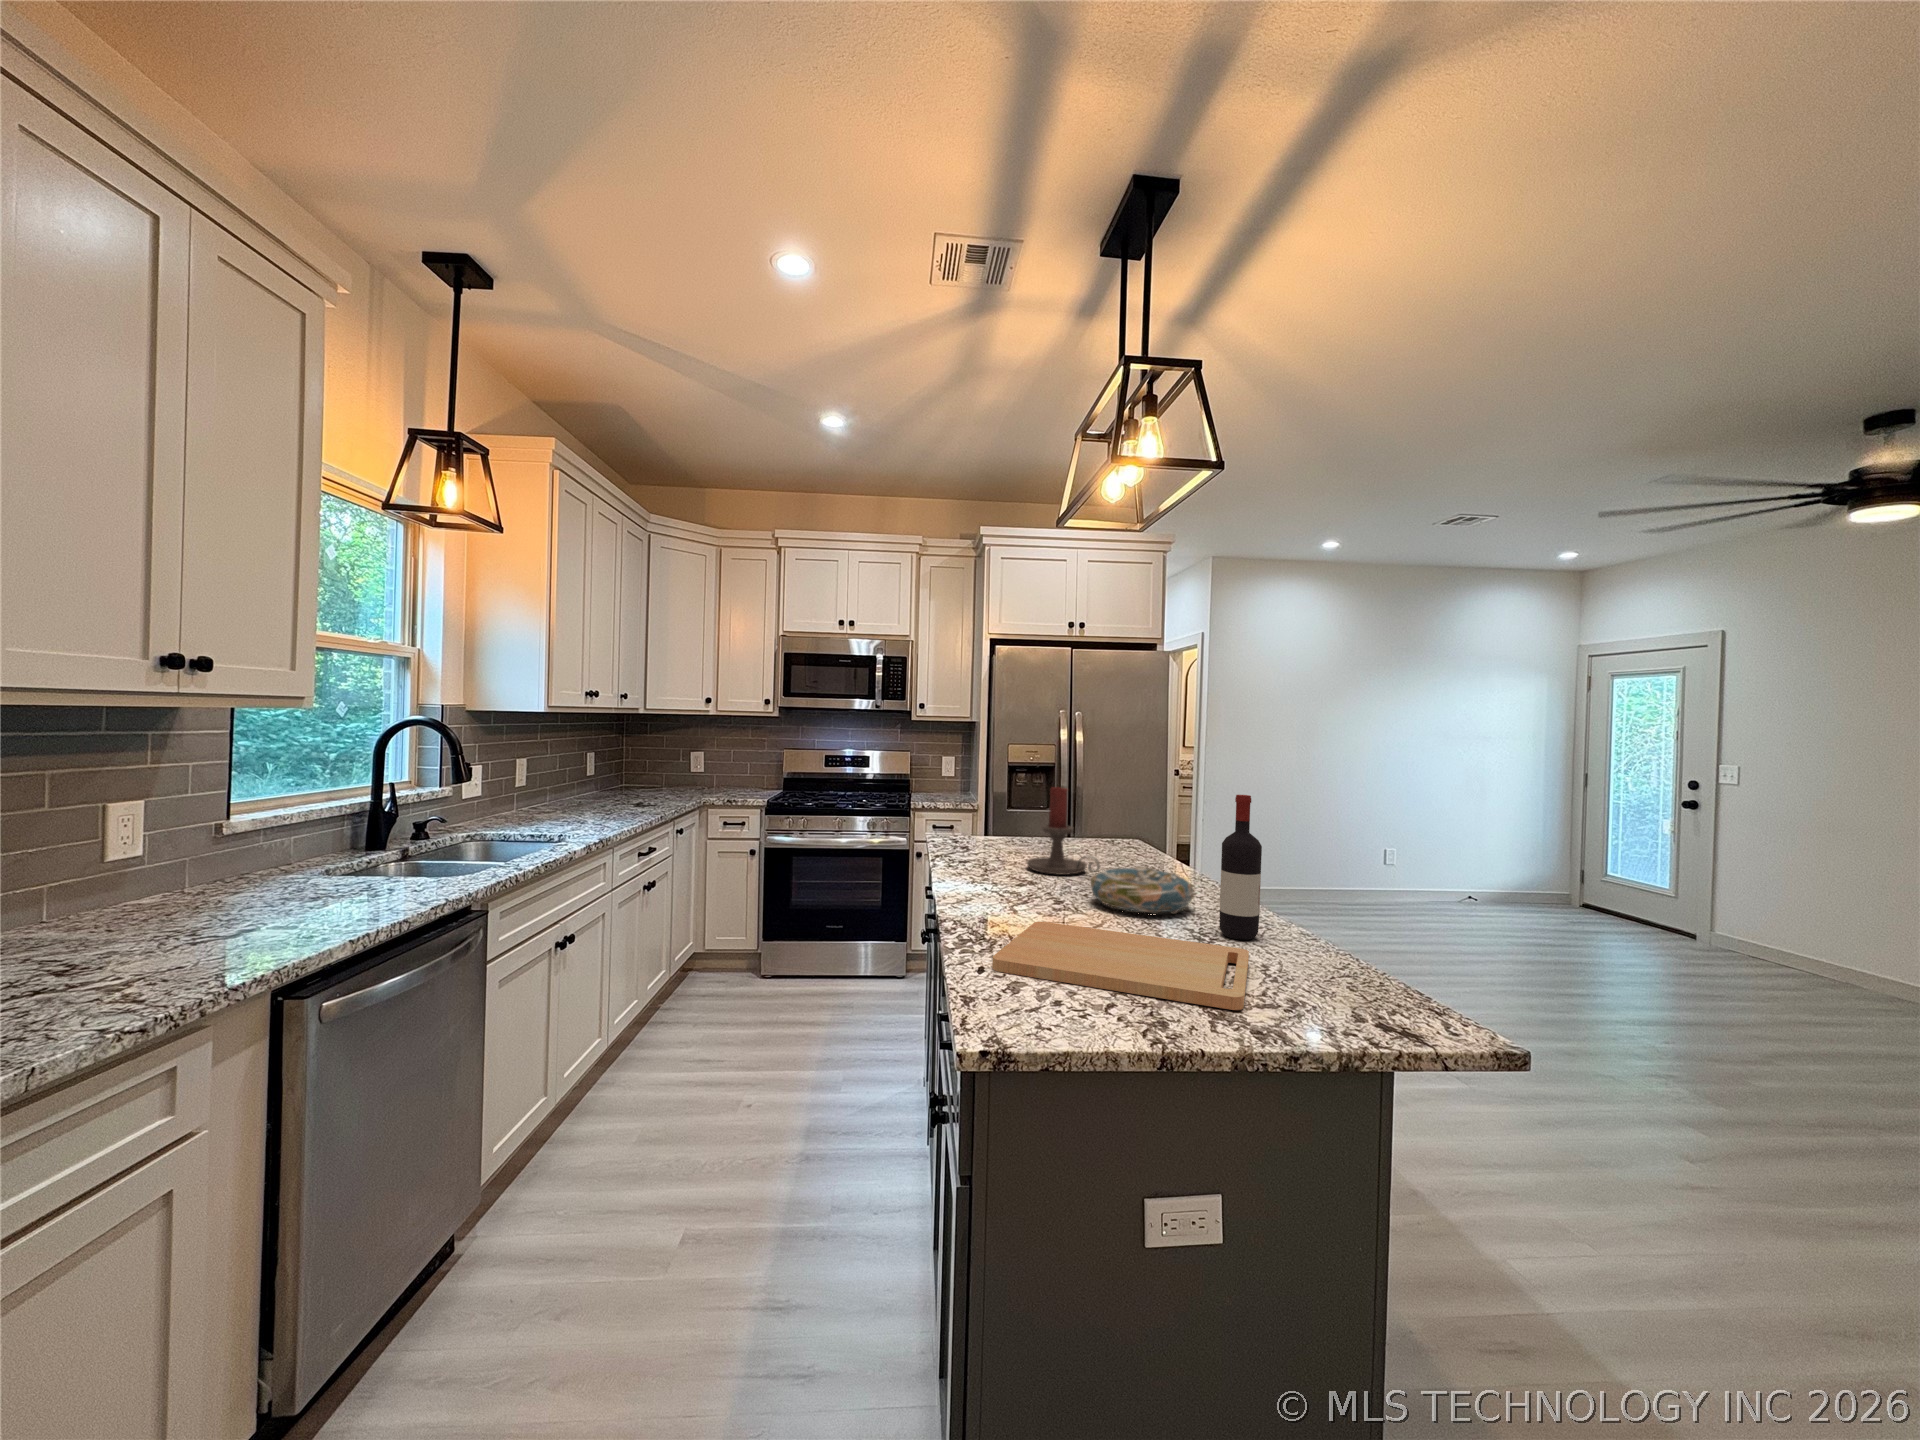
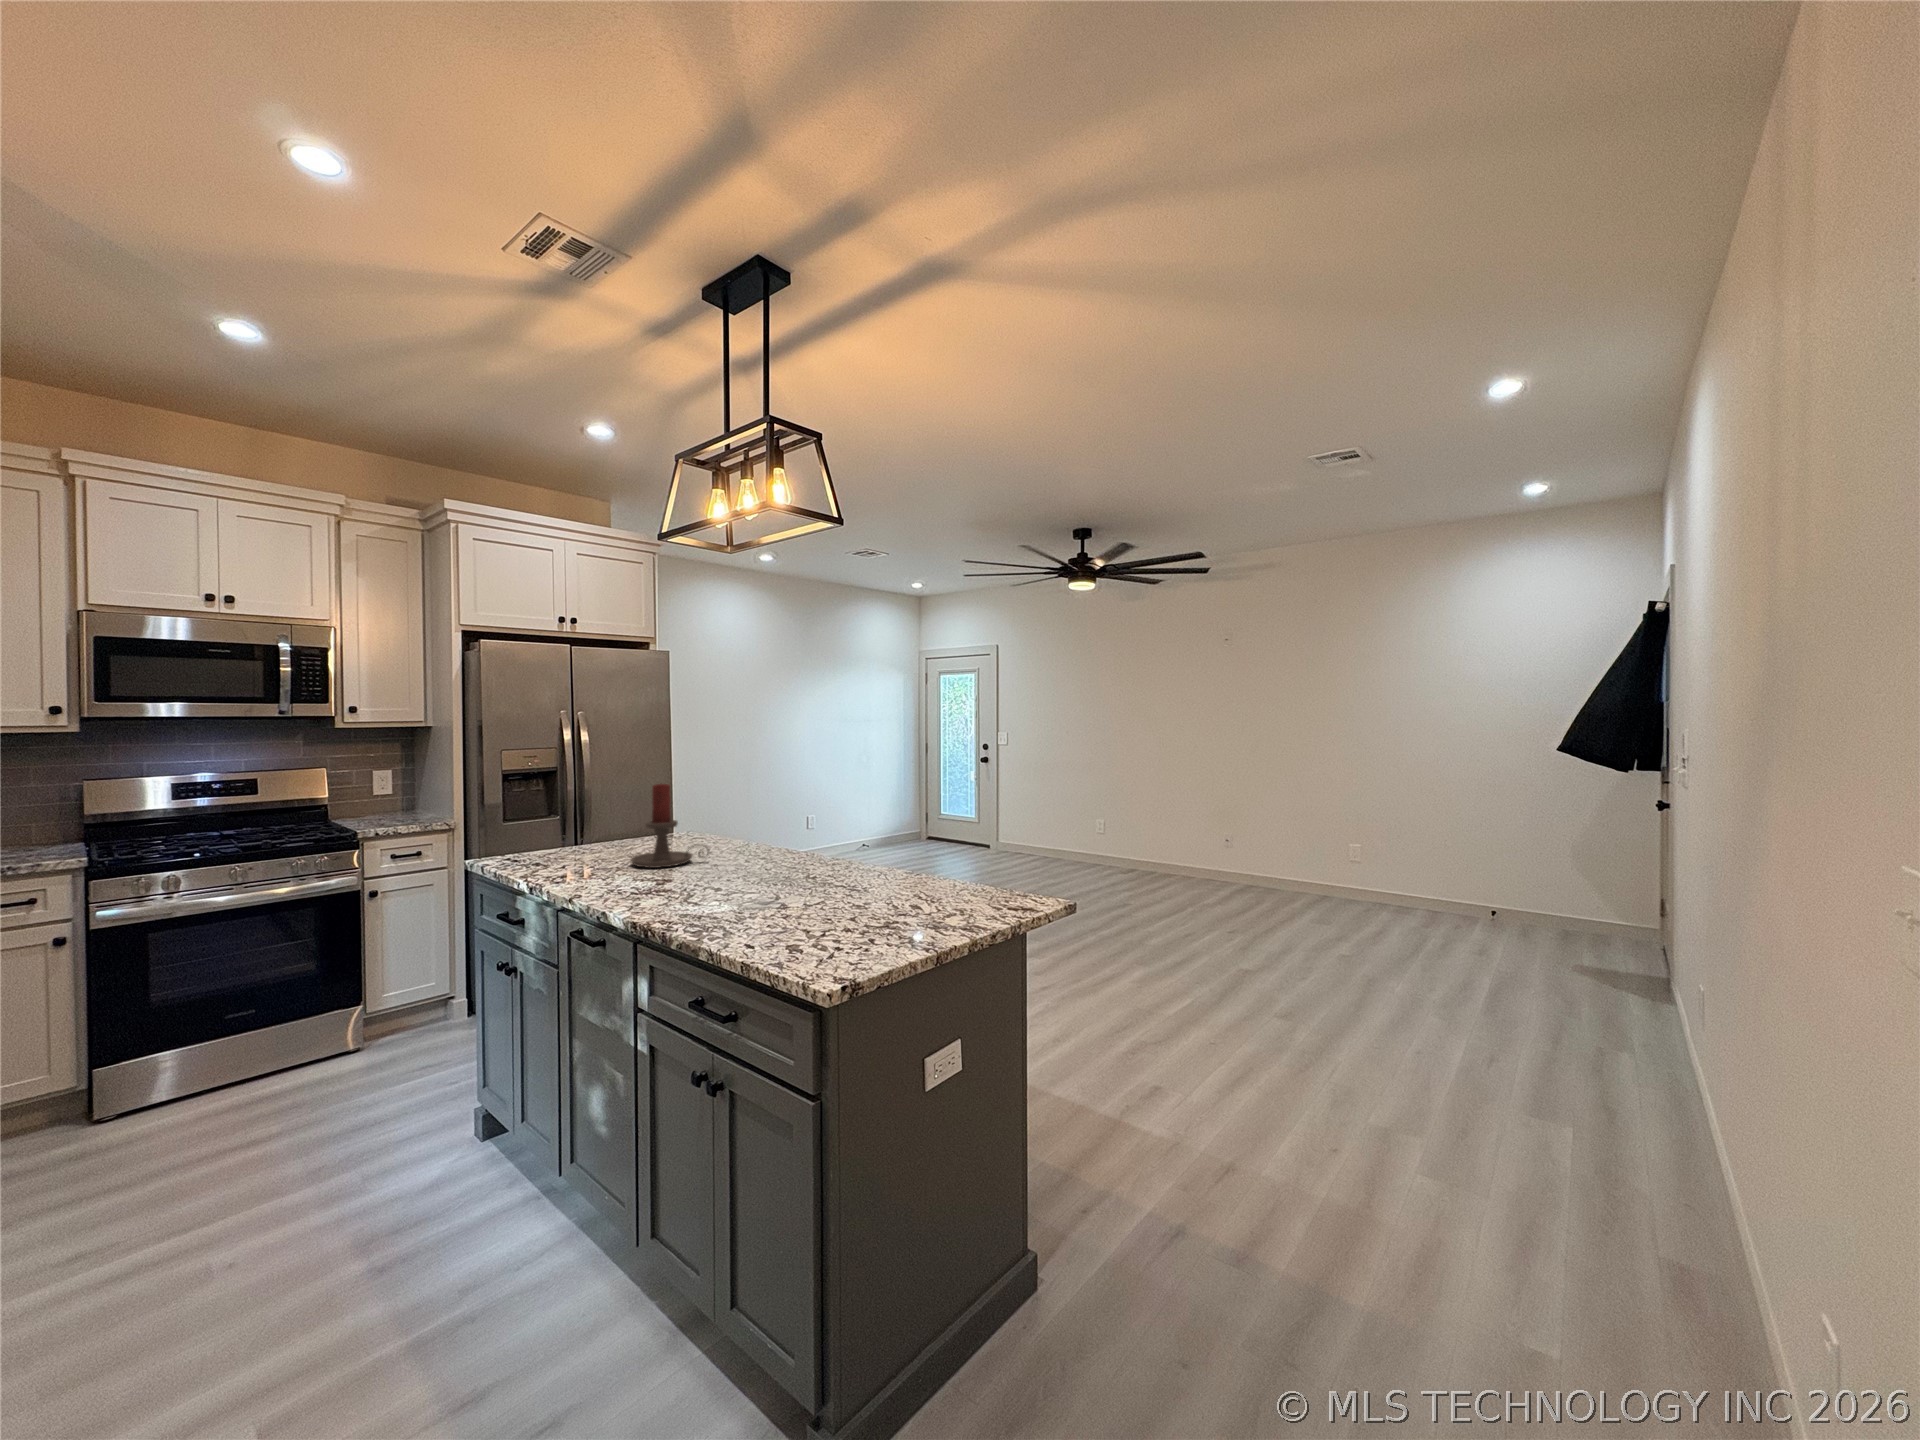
wine bottle: present [1220,795,1262,940] -> none [857,771,886,882]
decorative bowl: present [1090,866,1194,914] -> none [732,843,822,881]
cutting board: present [992,922,1249,1010] -> none [732,884,941,942]

